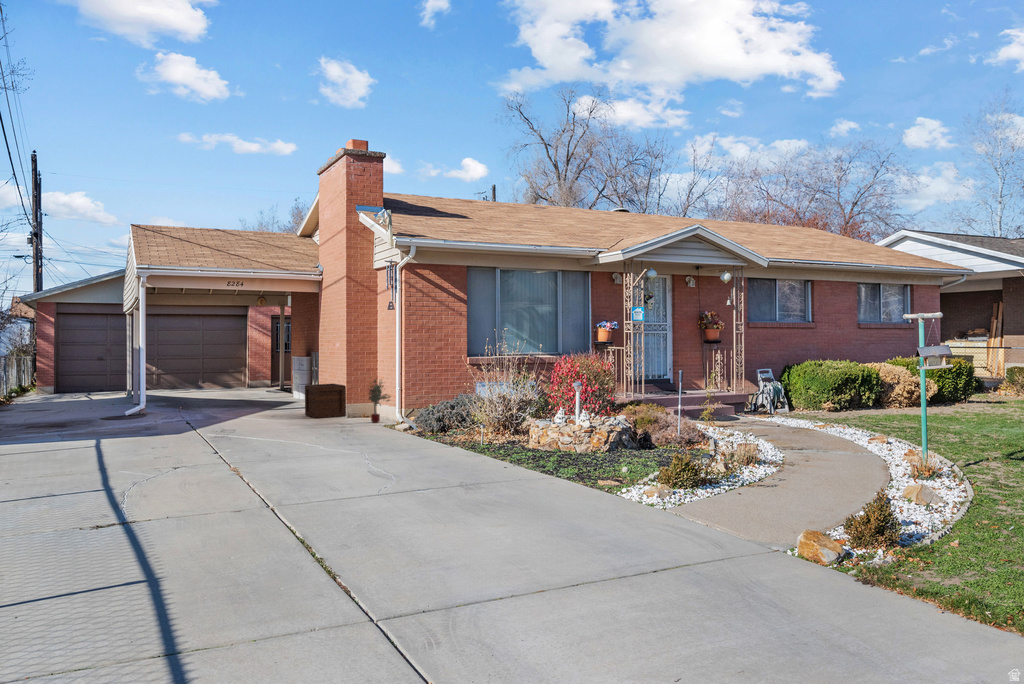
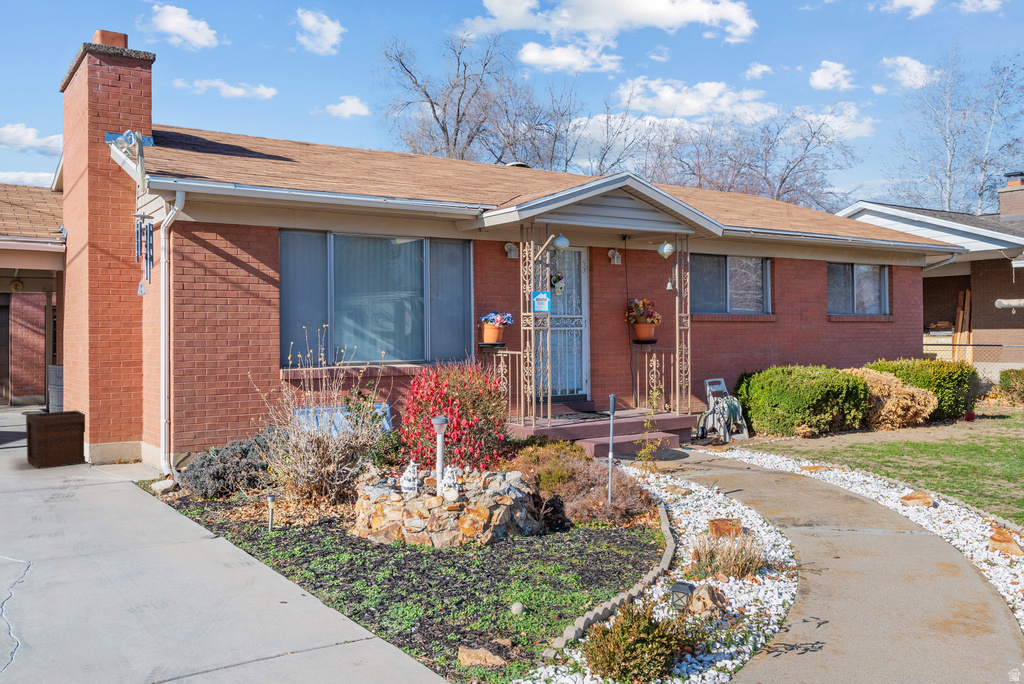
potted tree: present [369,379,391,423] -> present [954,372,983,421]

